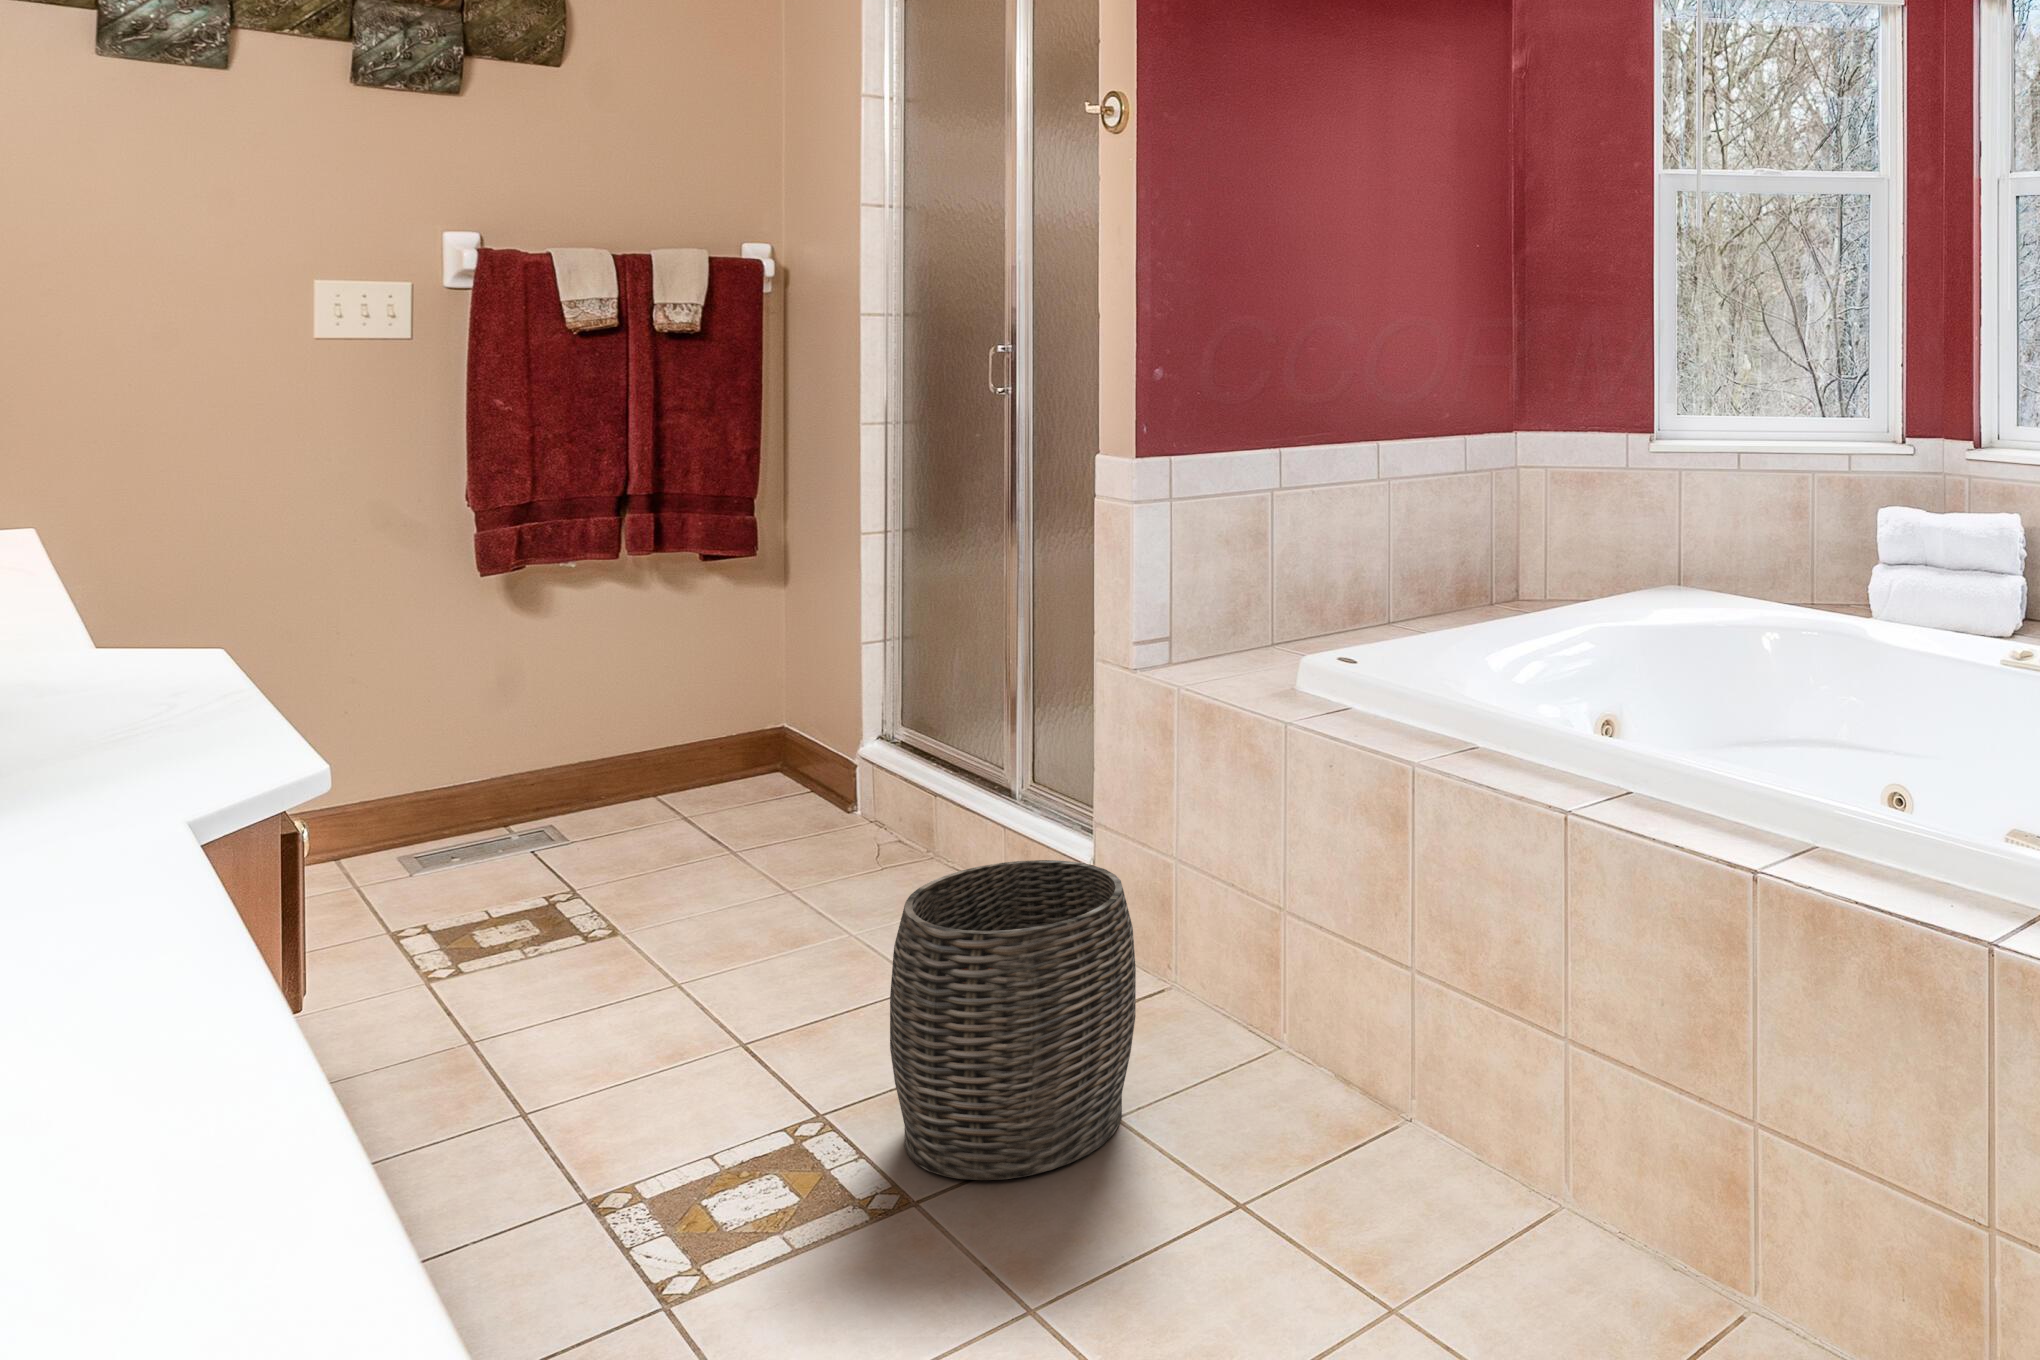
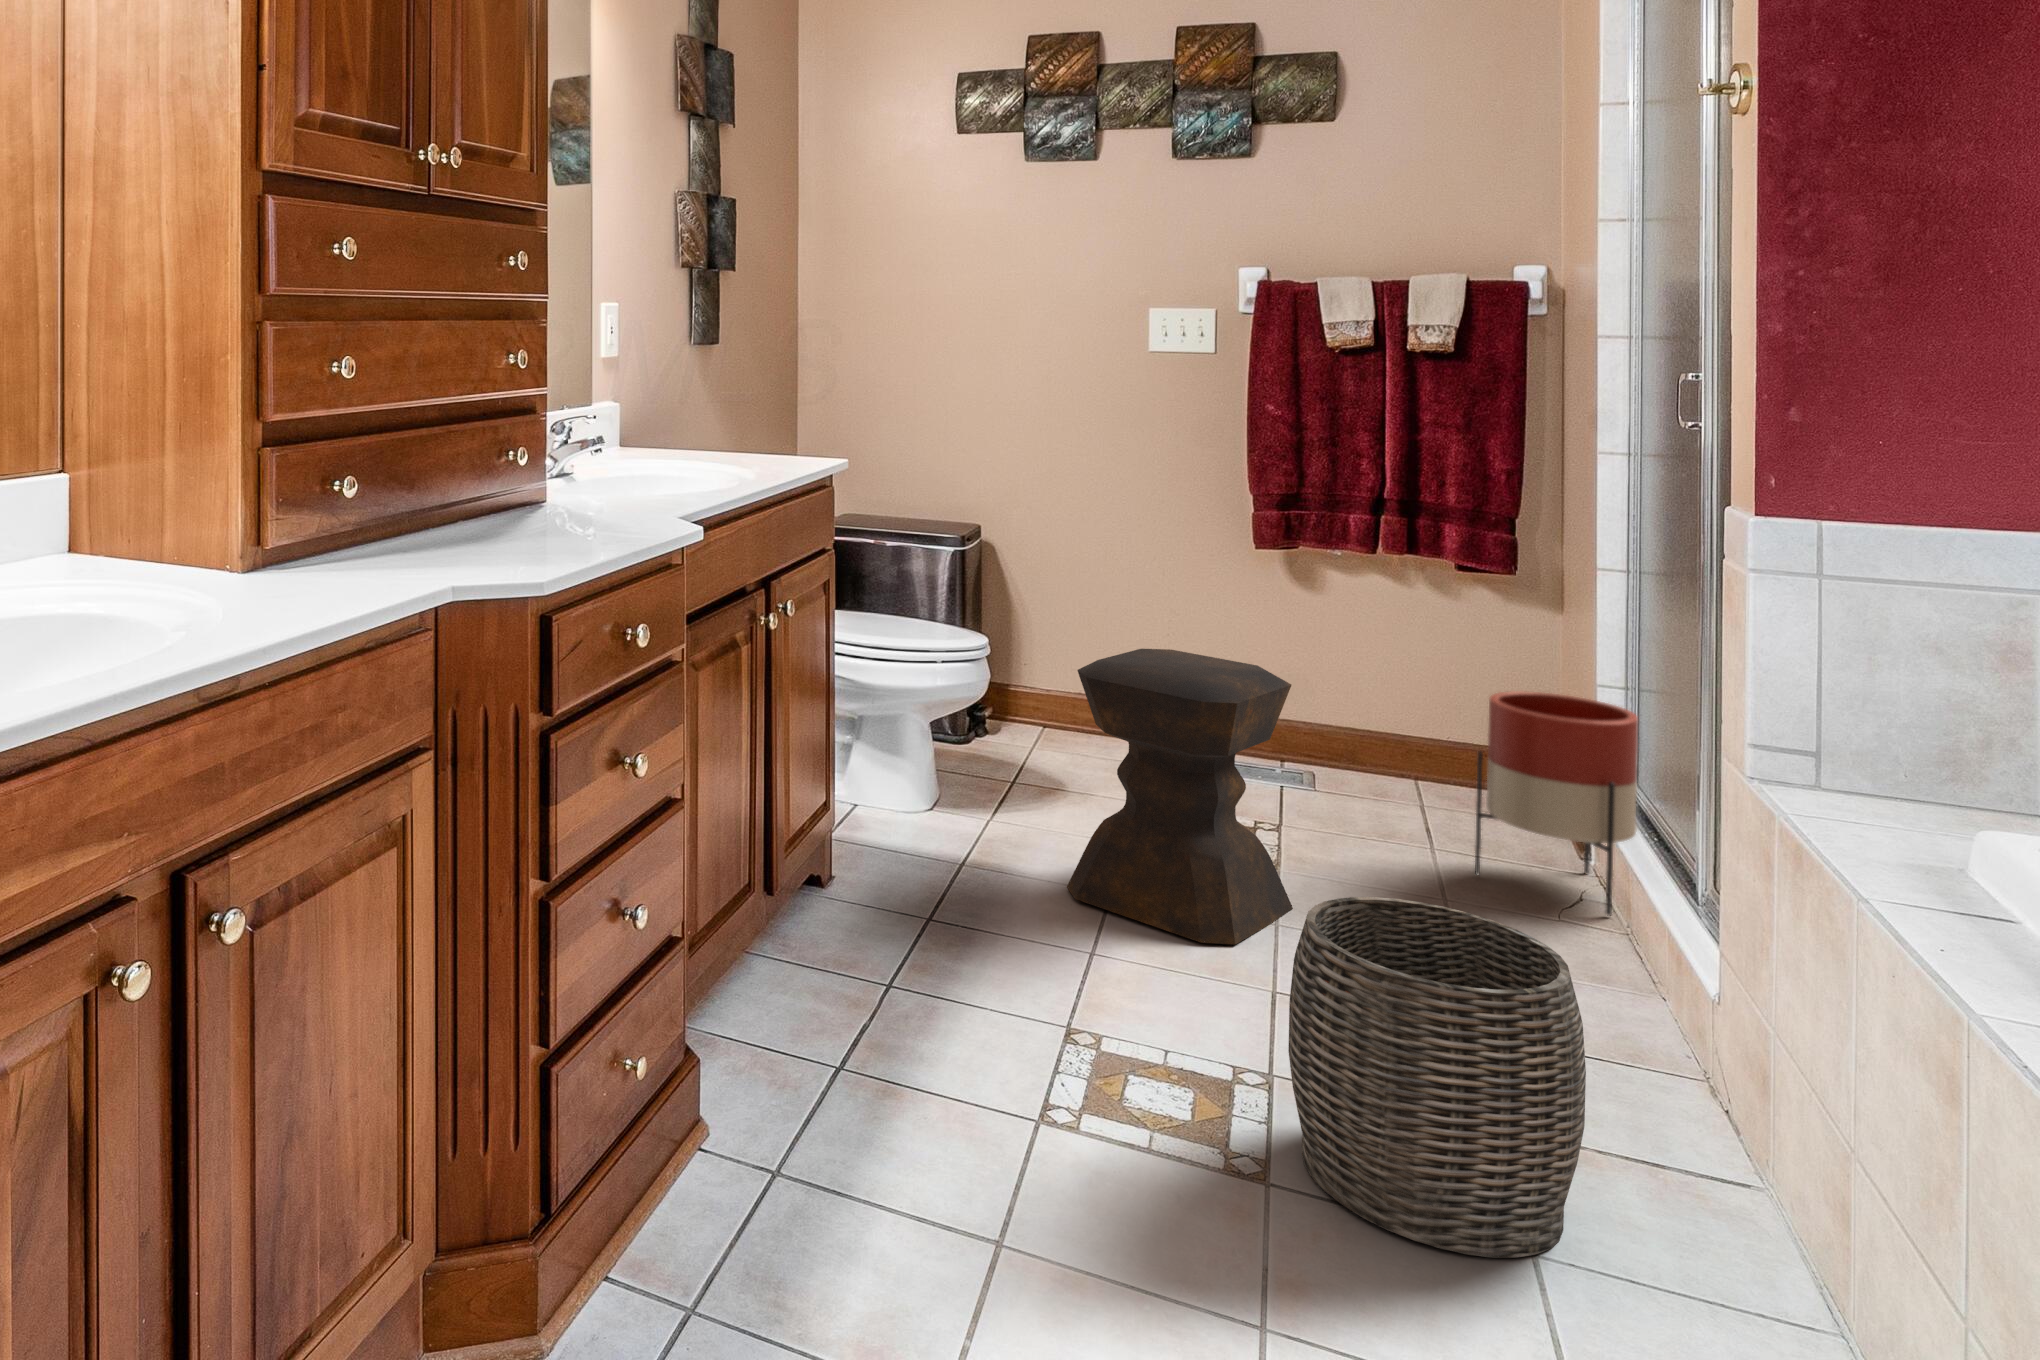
planter: none [793,662,922,863] -> present [1475,691,1638,916]
stool: none [414,702,678,1066] -> present [1067,649,1293,944]

